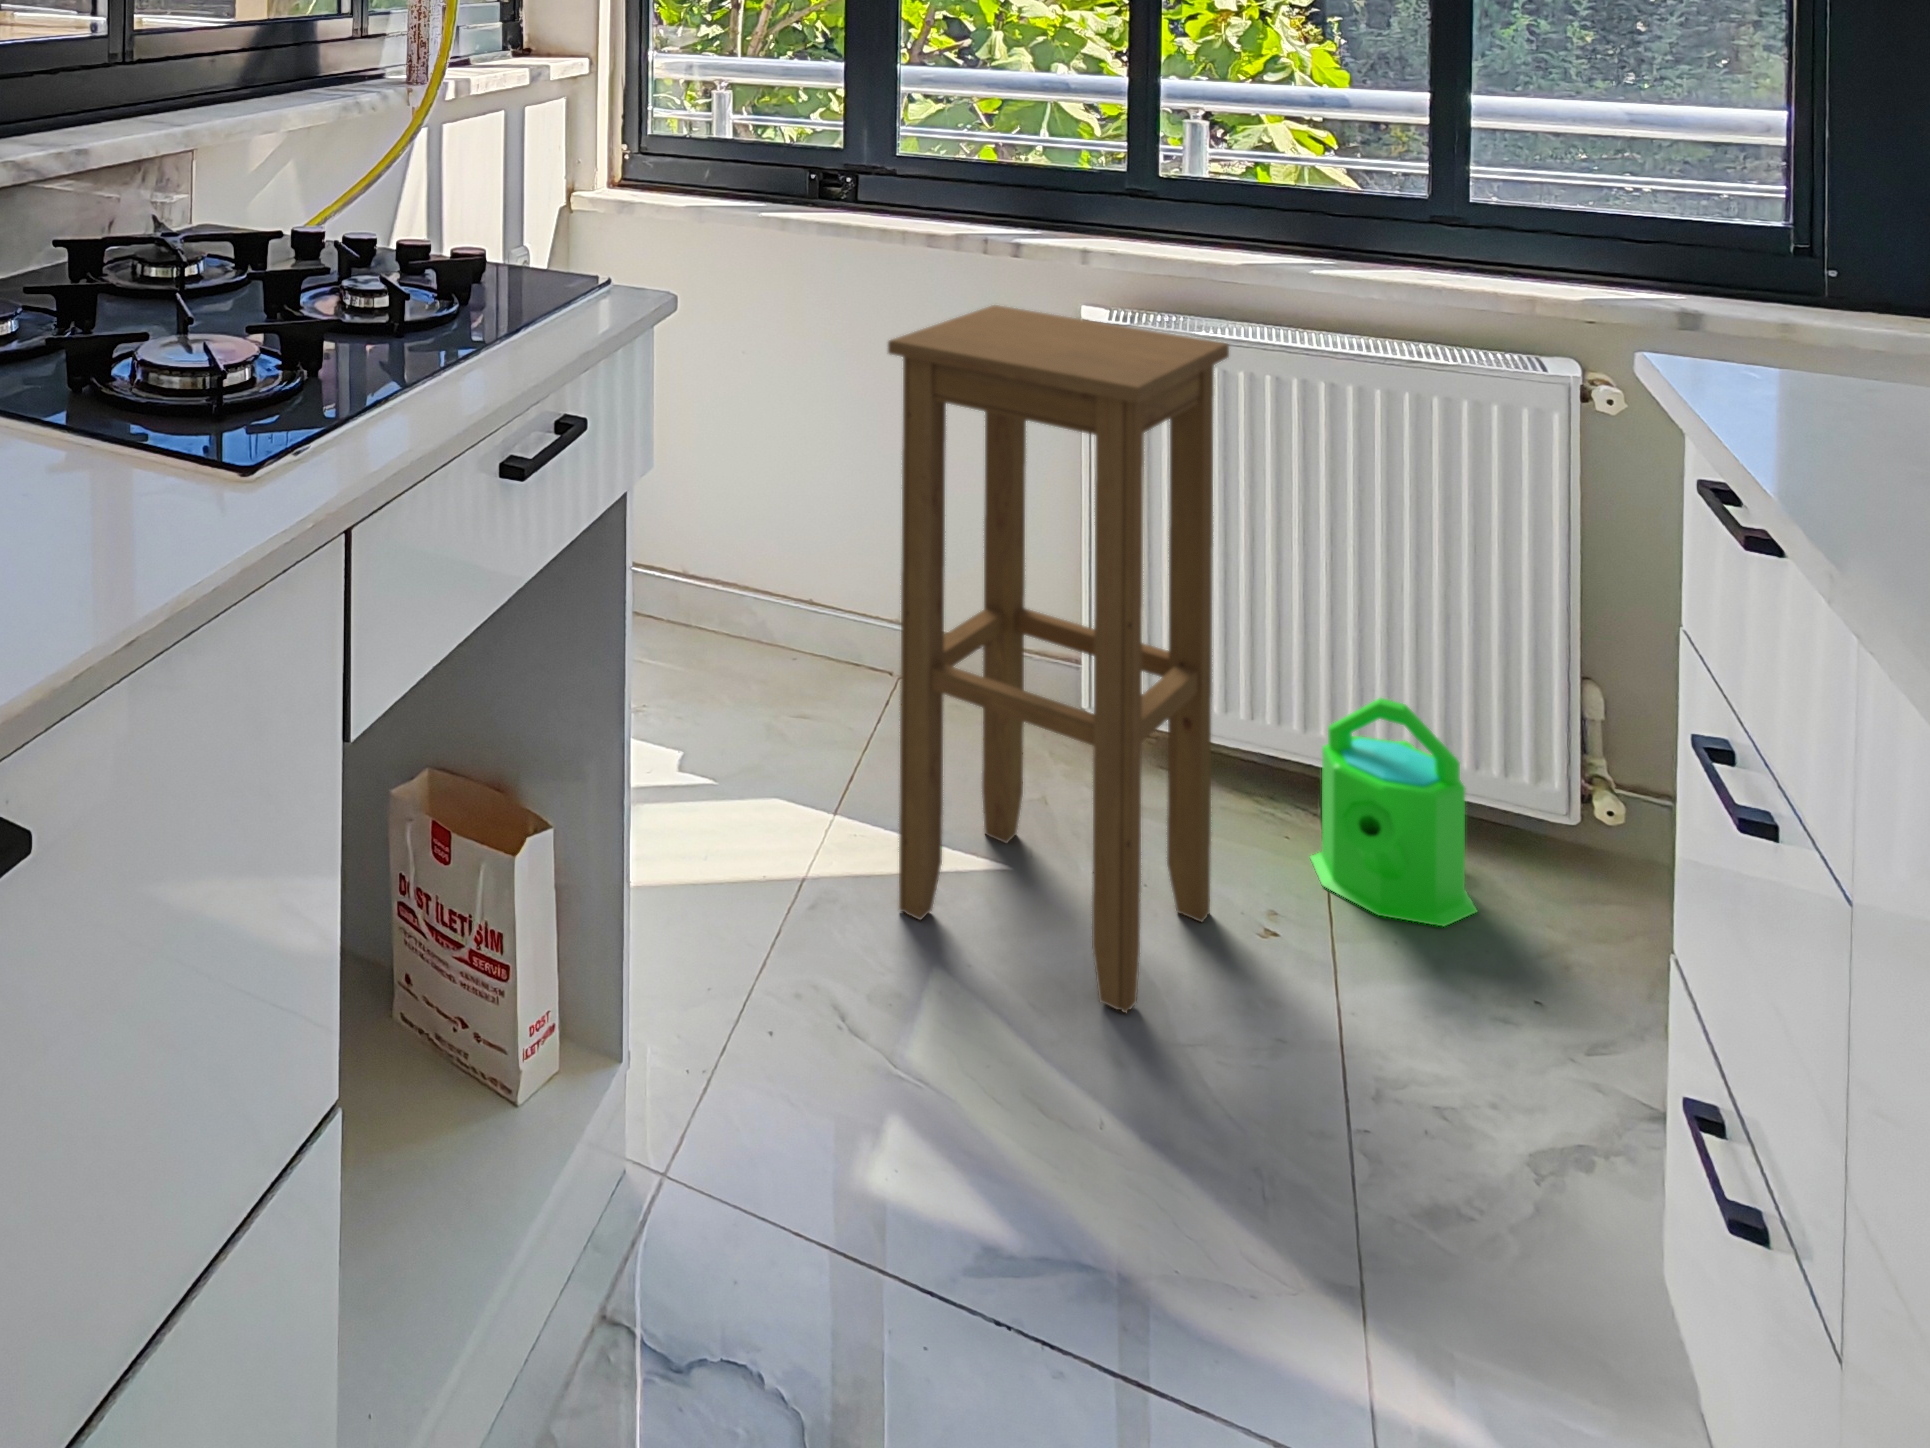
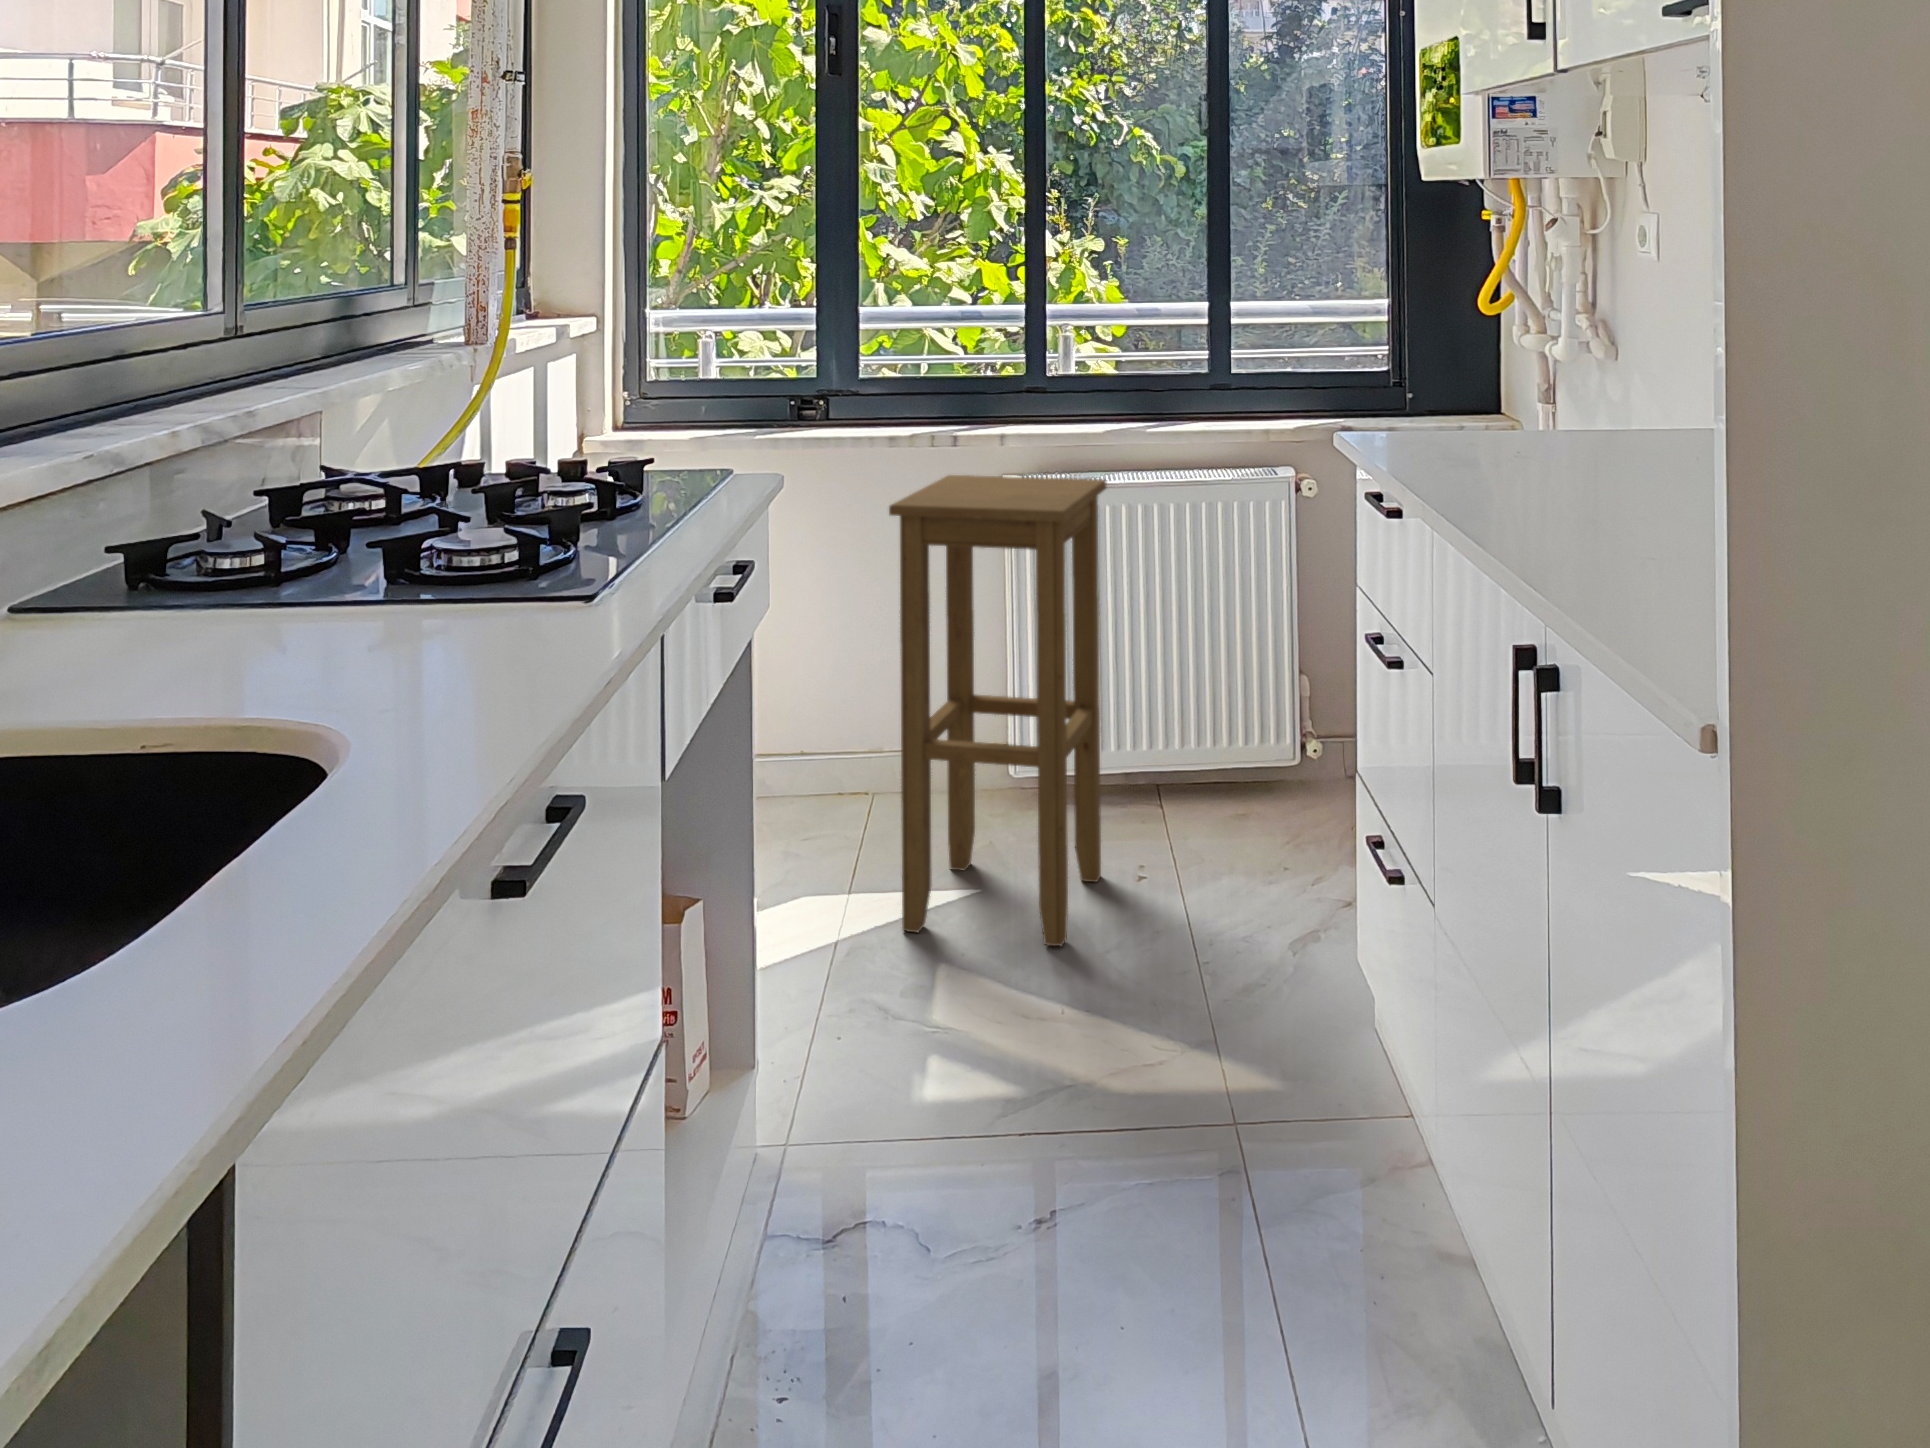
watering can: present [1310,698,1477,926] -> none [1153,707,1250,849]

